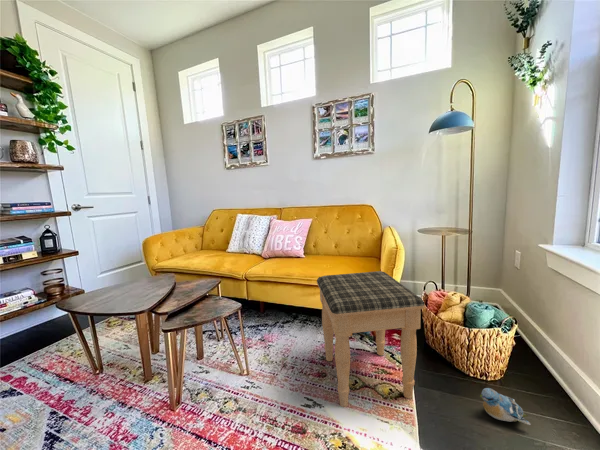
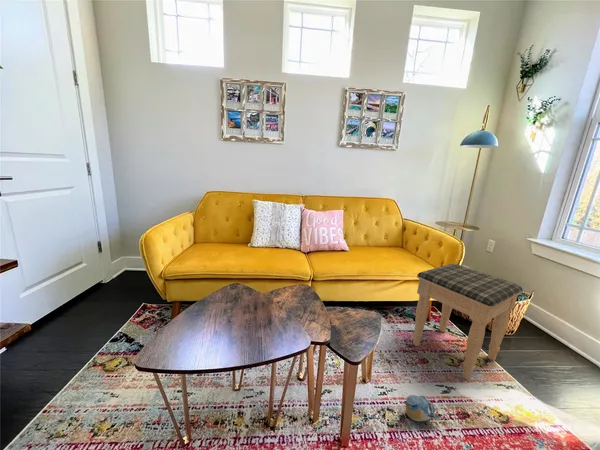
plush toy: present [480,388,531,425] -> present [405,395,442,421]

